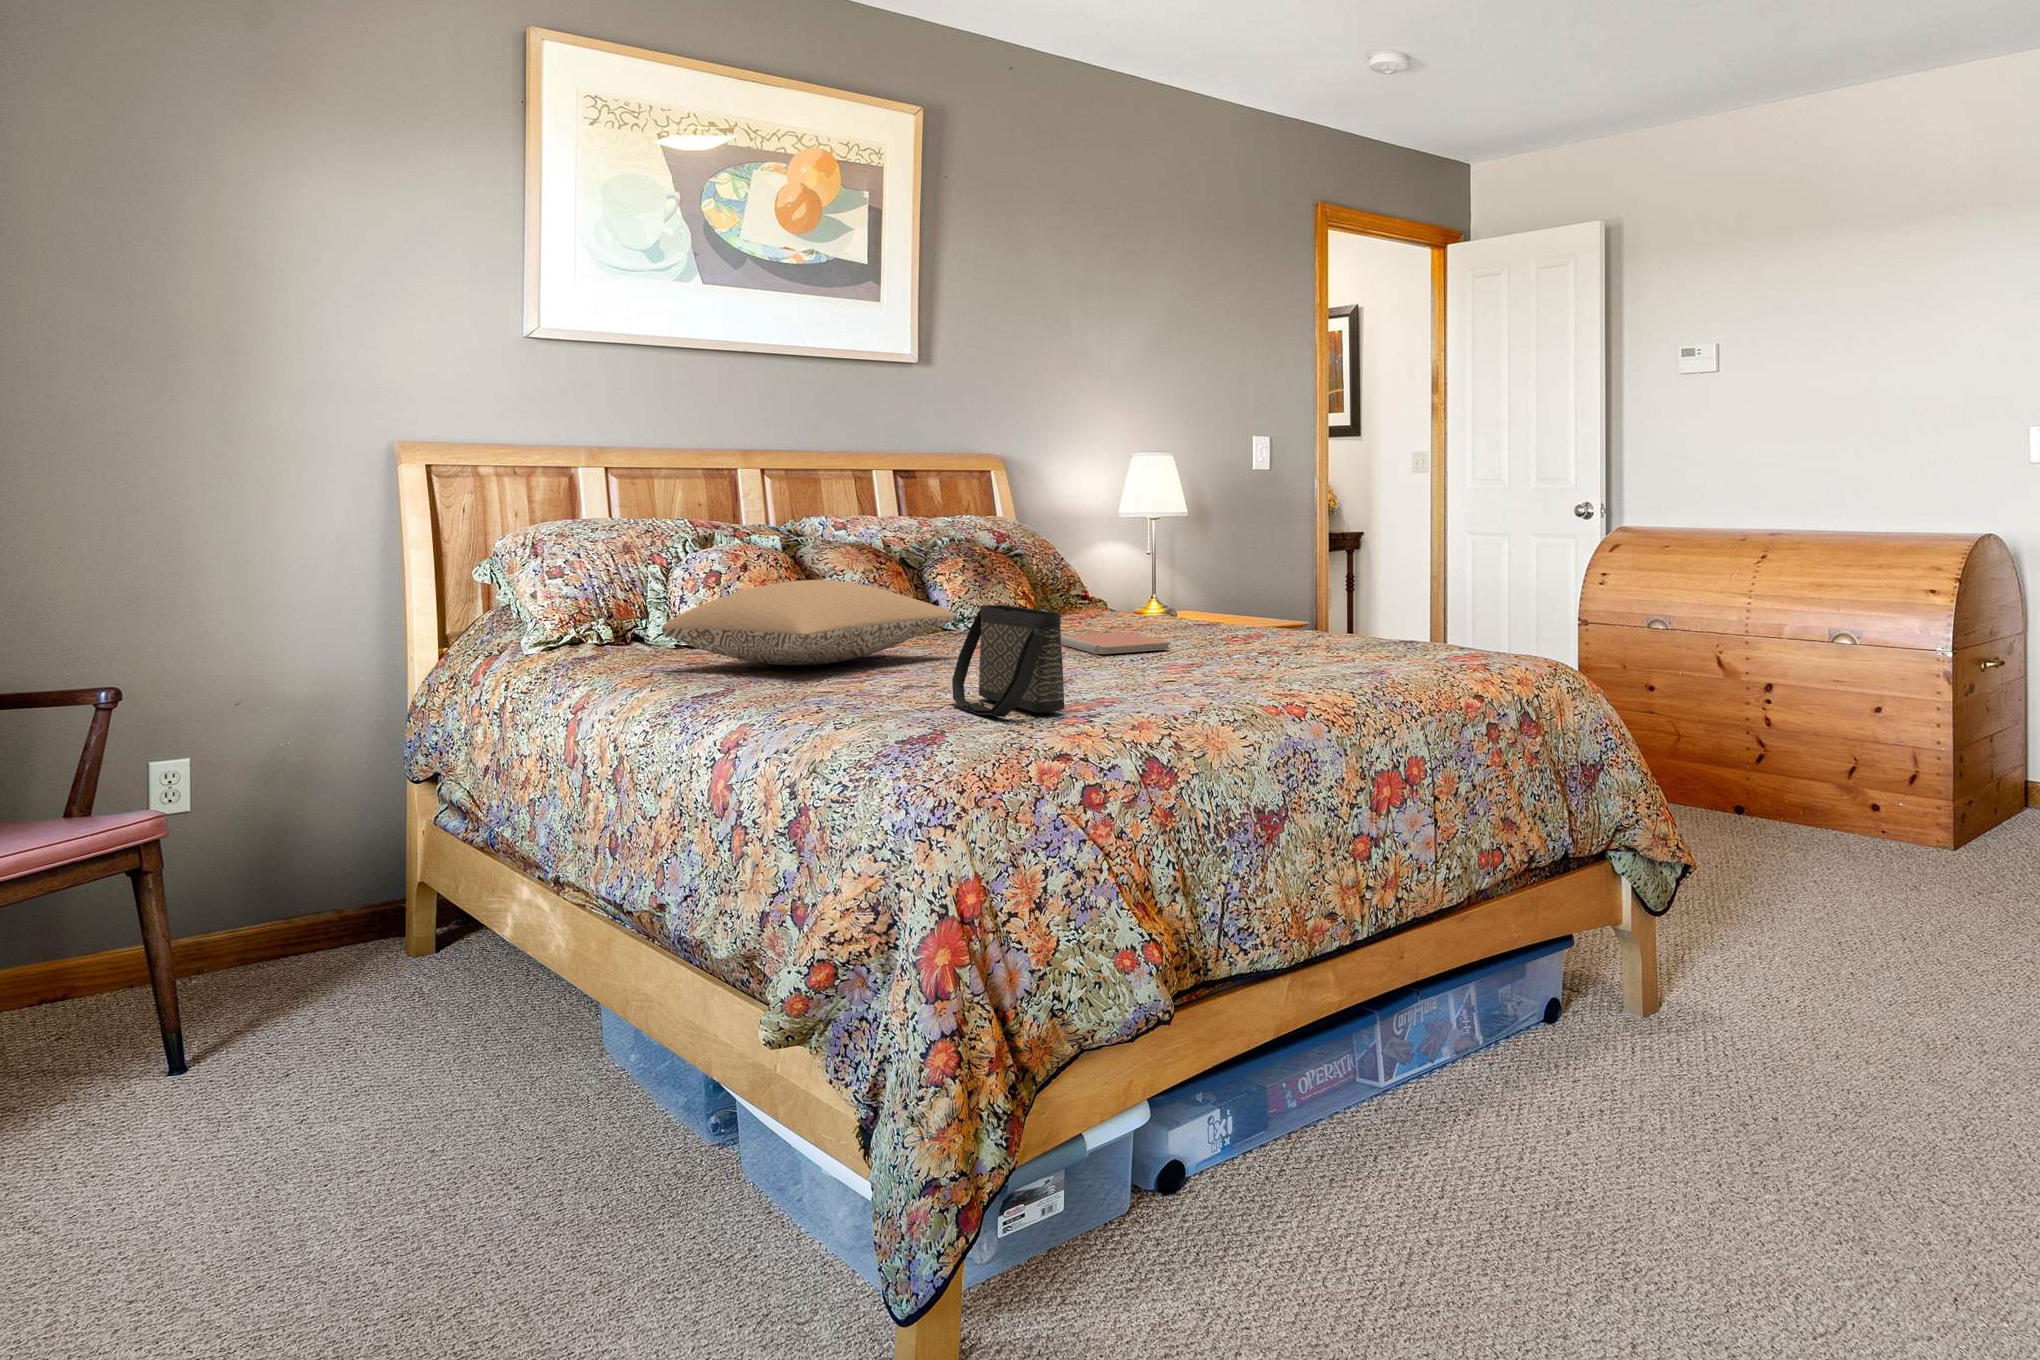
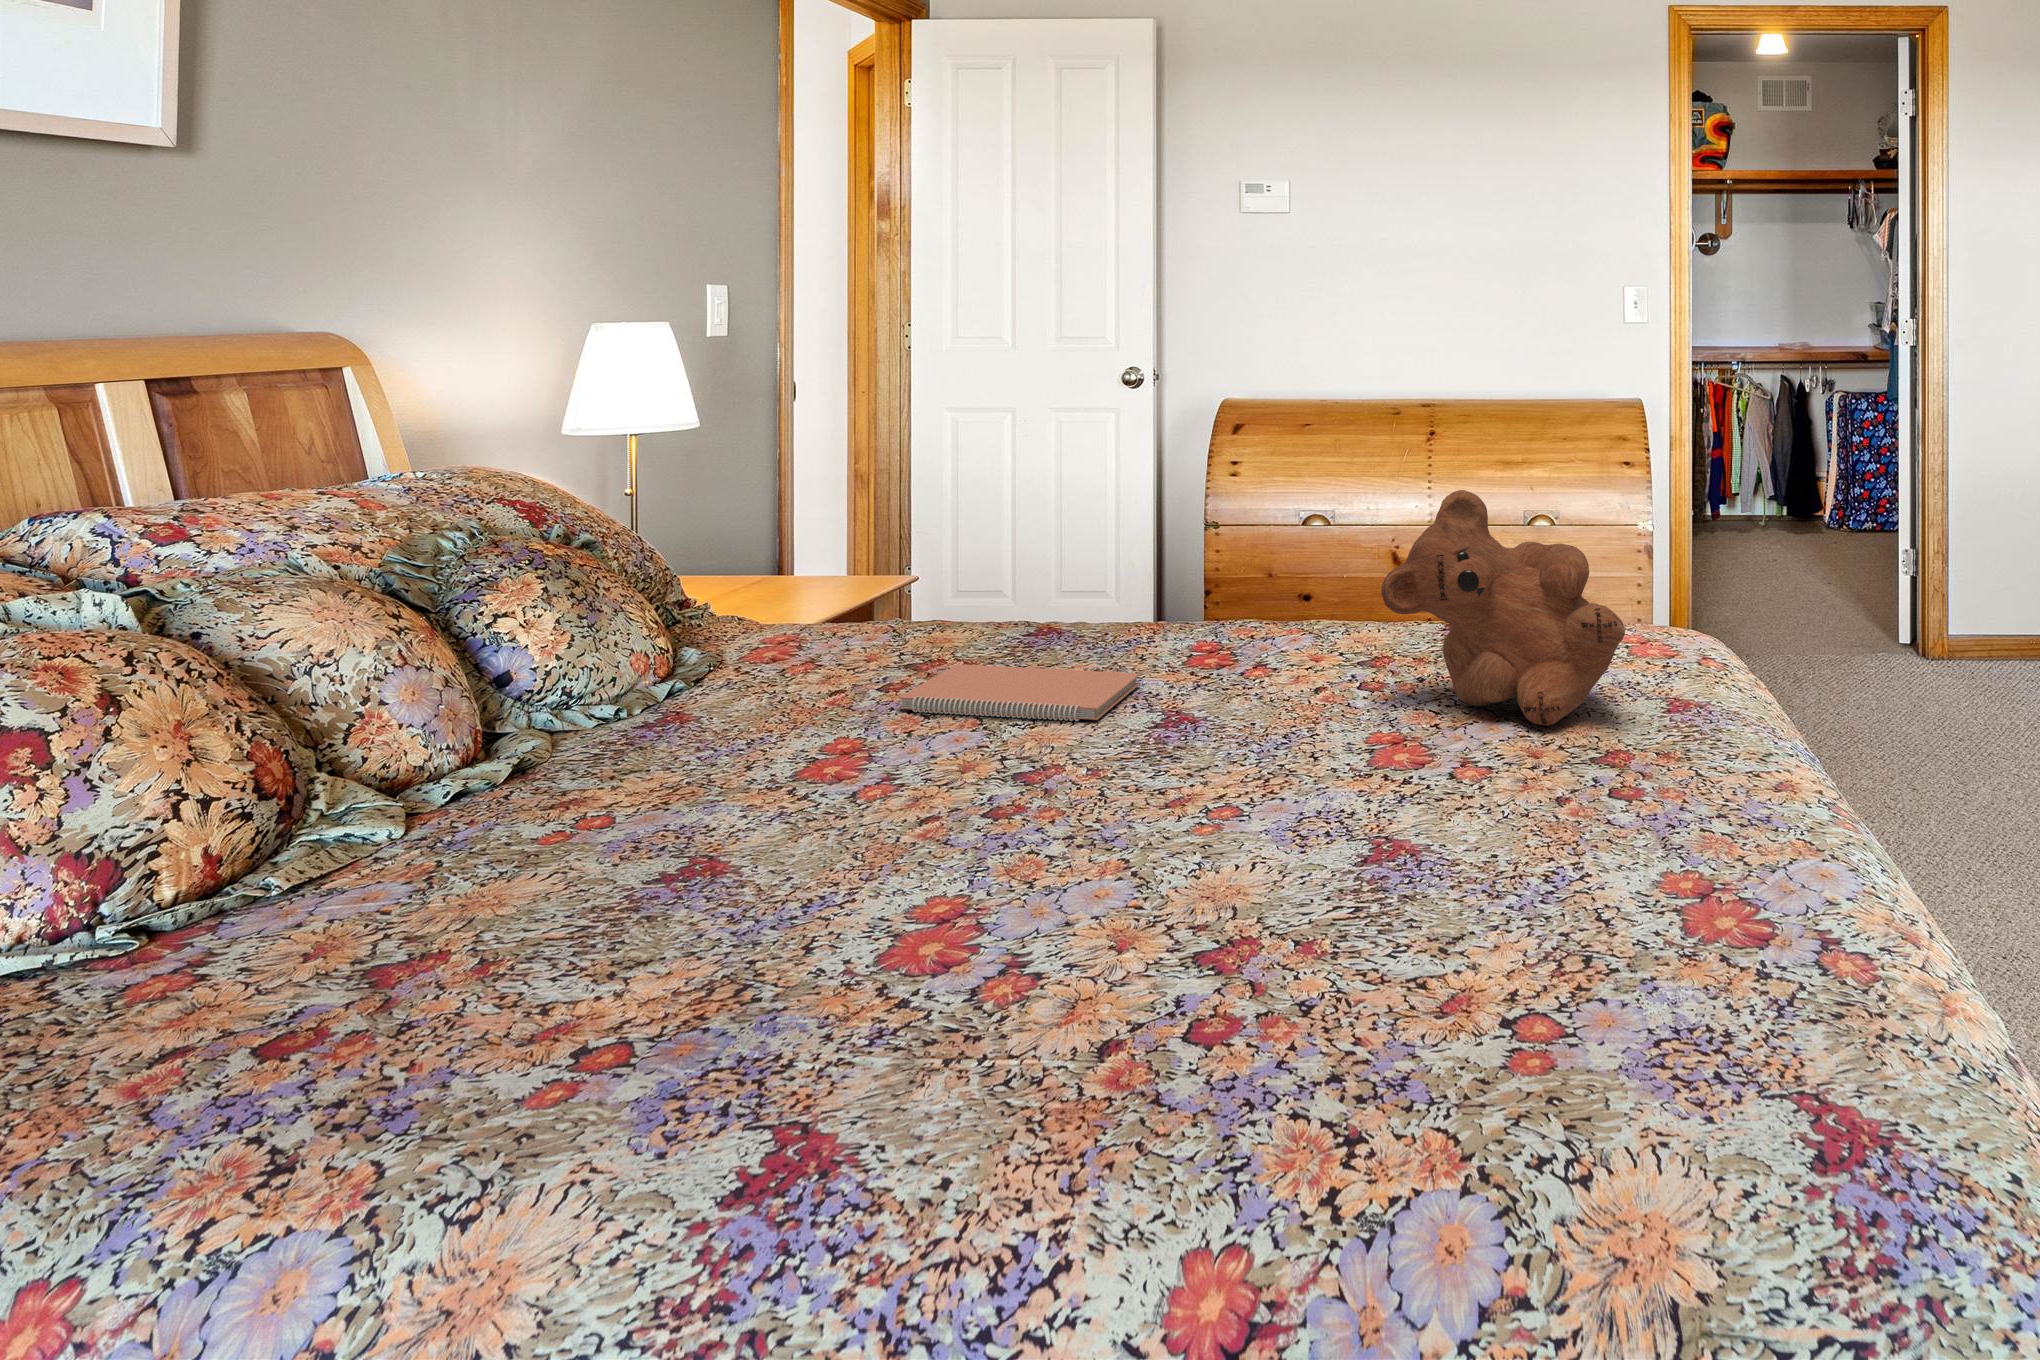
teddy bear: none [1225,524,1341,682] -> present [1381,490,1625,726]
pillow: present [662,580,957,665] -> none [237,693,897,989]
handbag: present [952,605,1064,717] -> none [1416,703,1744,933]

